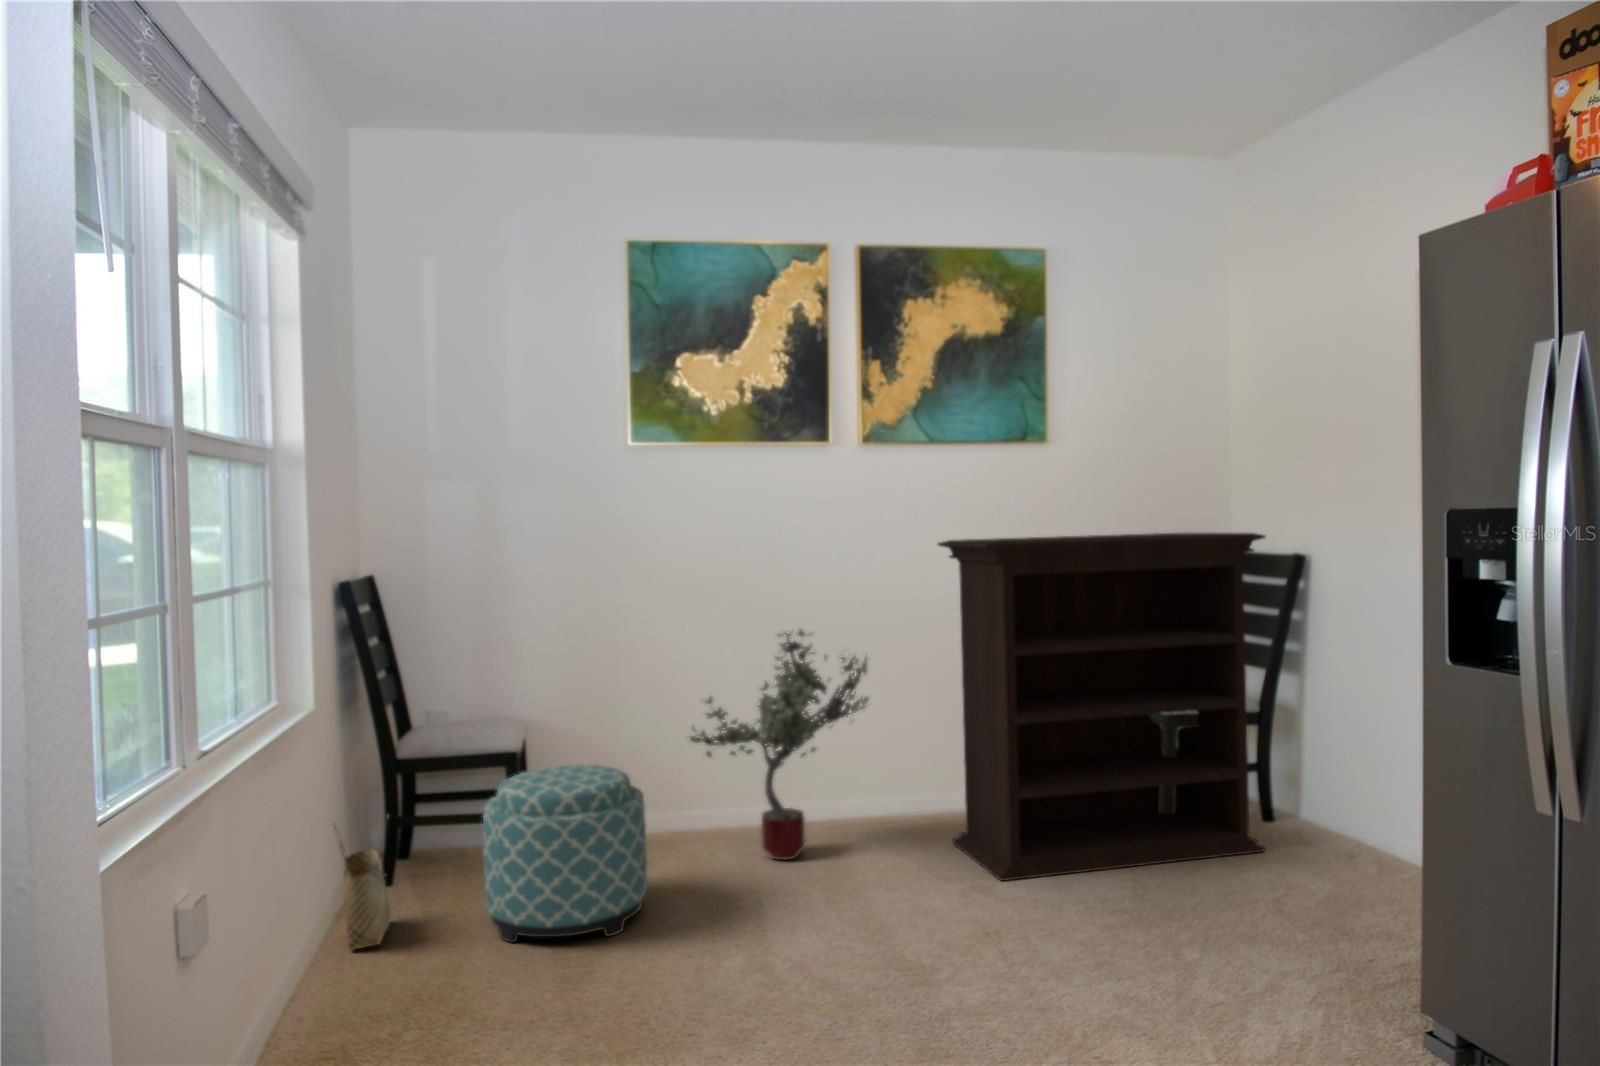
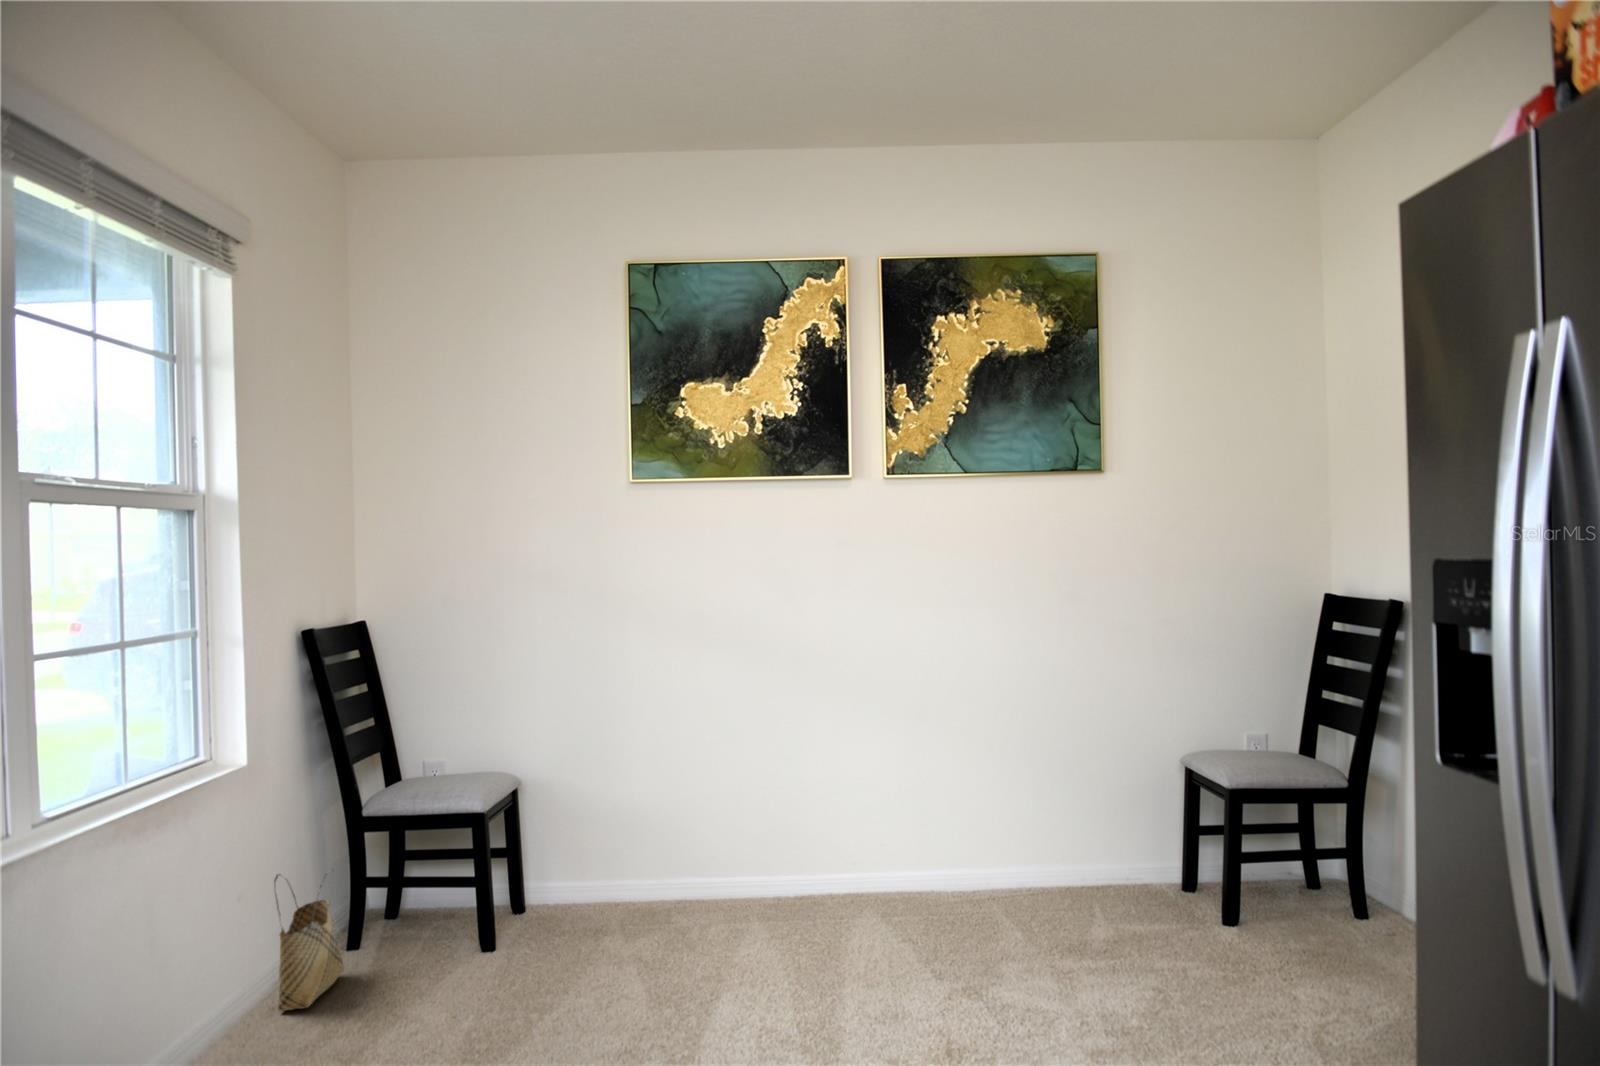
bookshelf: present [938,532,1265,881] -> none [952,574,1352,989]
potted tree: present [690,629,868,860] -> none [673,675,875,933]
ottoman: present [483,765,647,943] -> none [418,822,597,1024]

